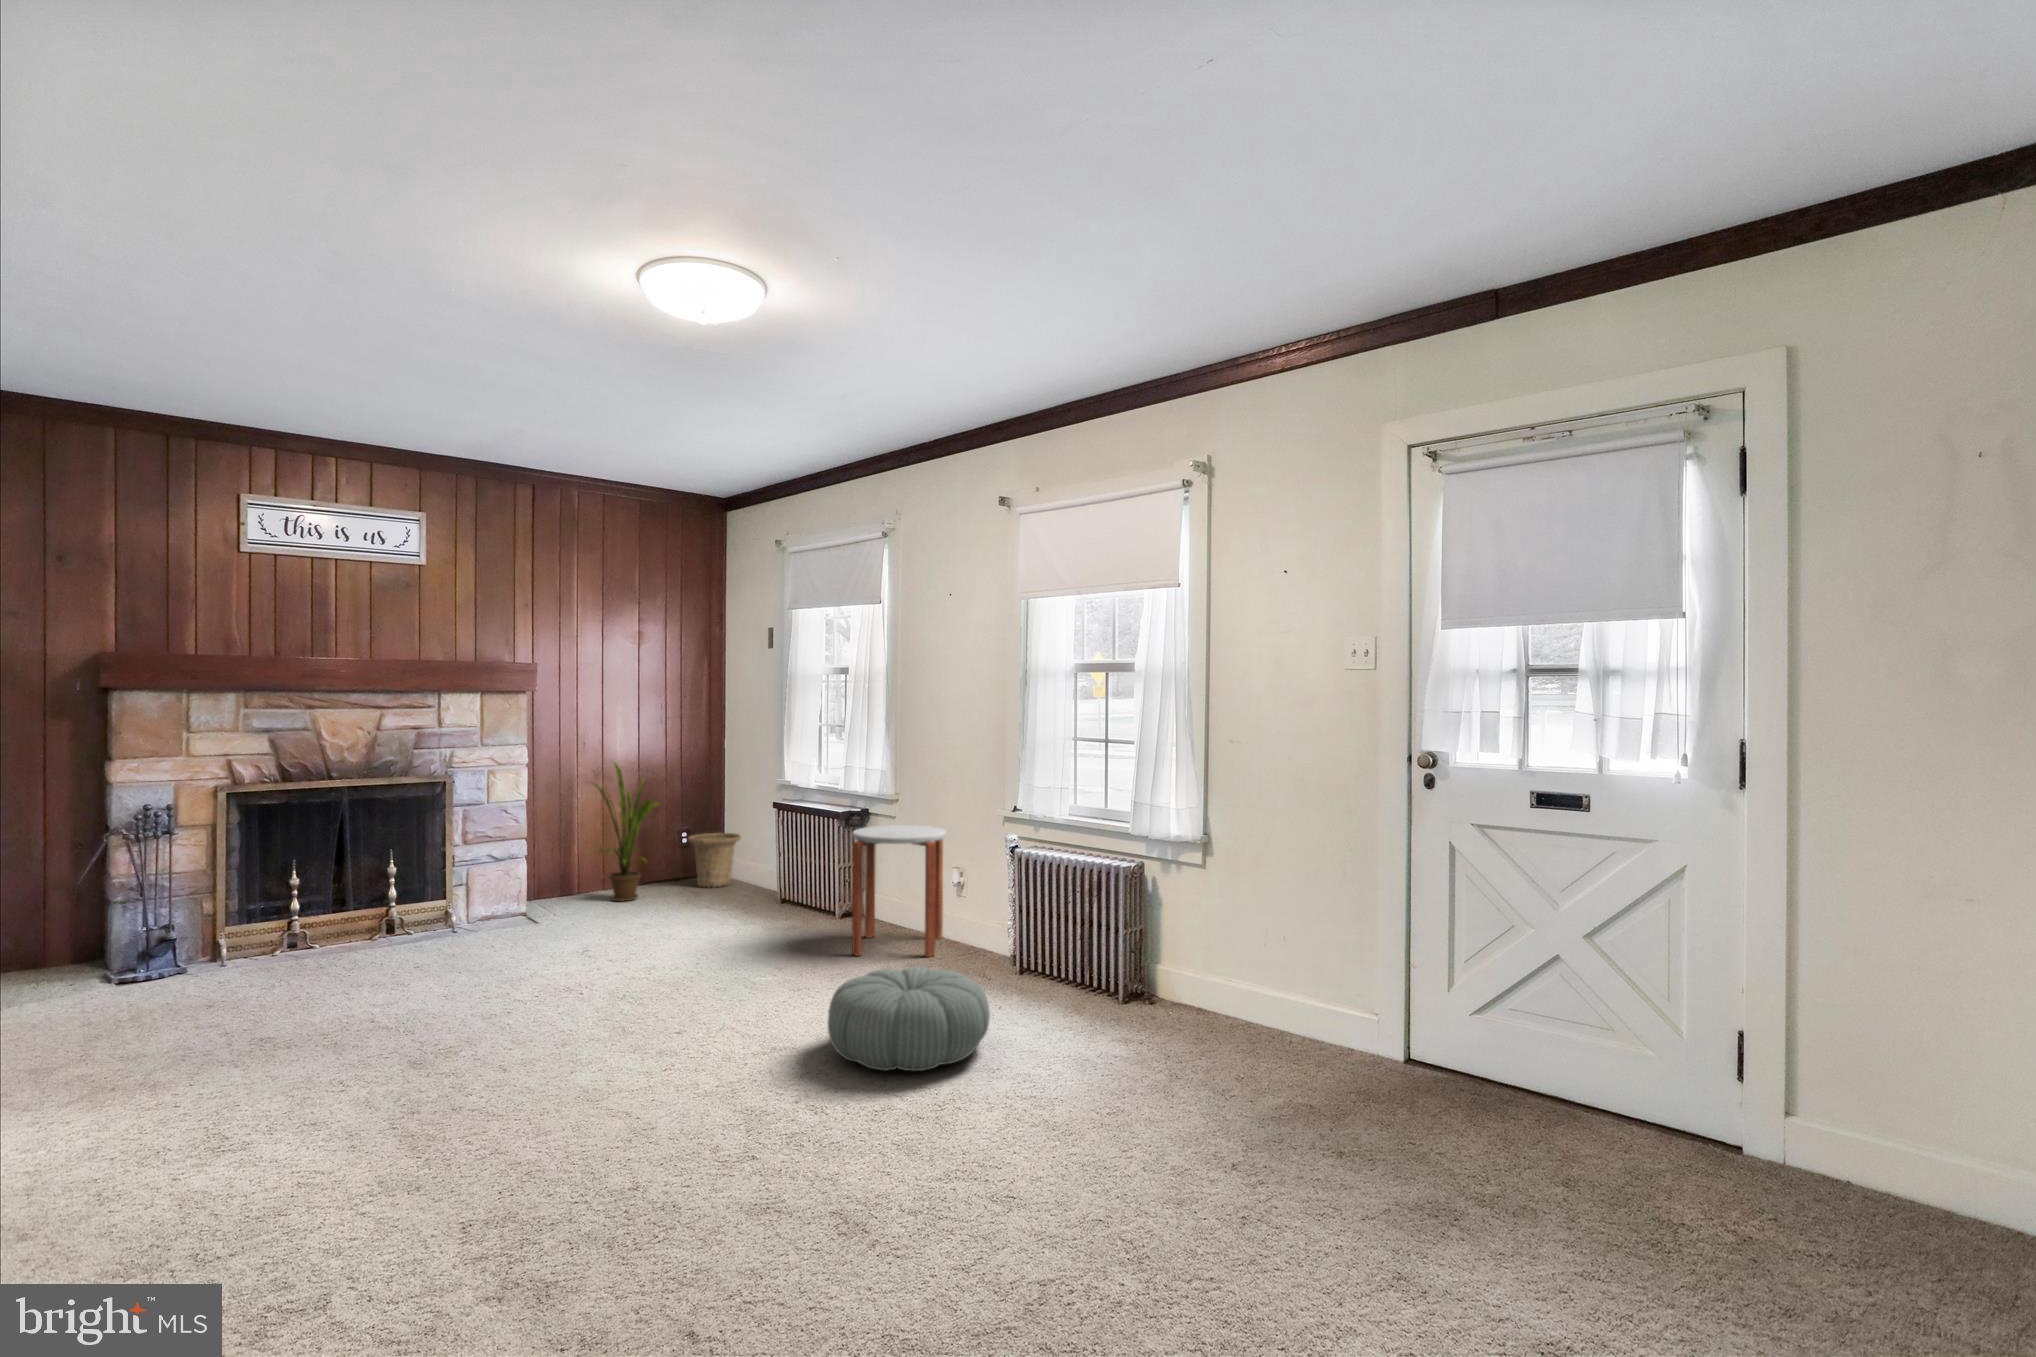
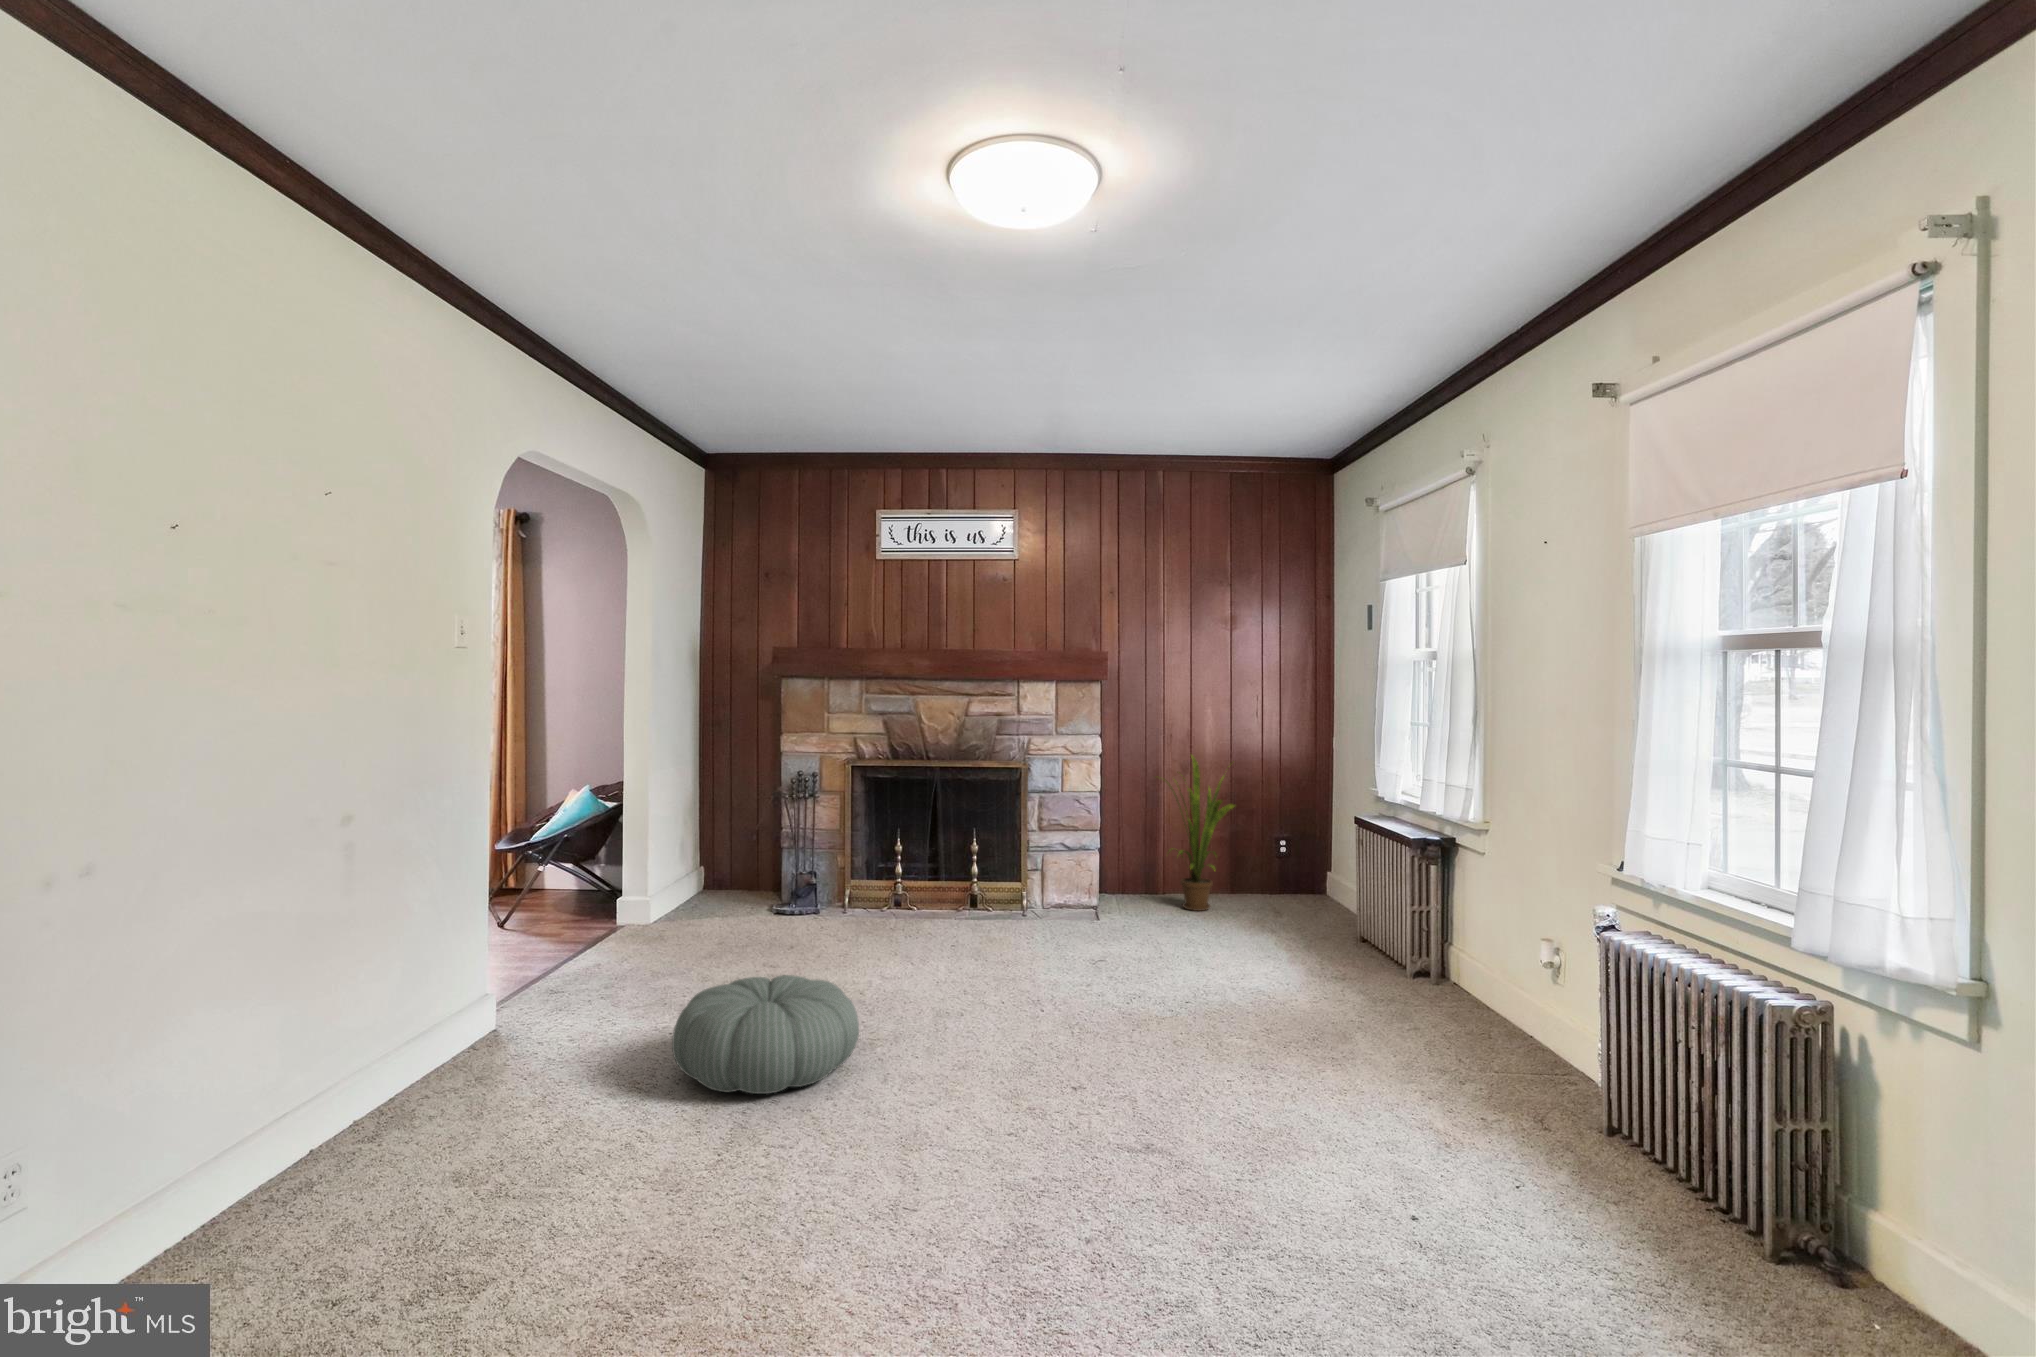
side table: present [852,825,946,957] -> none [1371,863,1528,1068]
basket: present [688,833,741,888] -> none [1273,845,1336,911]
pouf: present [828,967,990,1071] -> present [672,975,859,1094]

